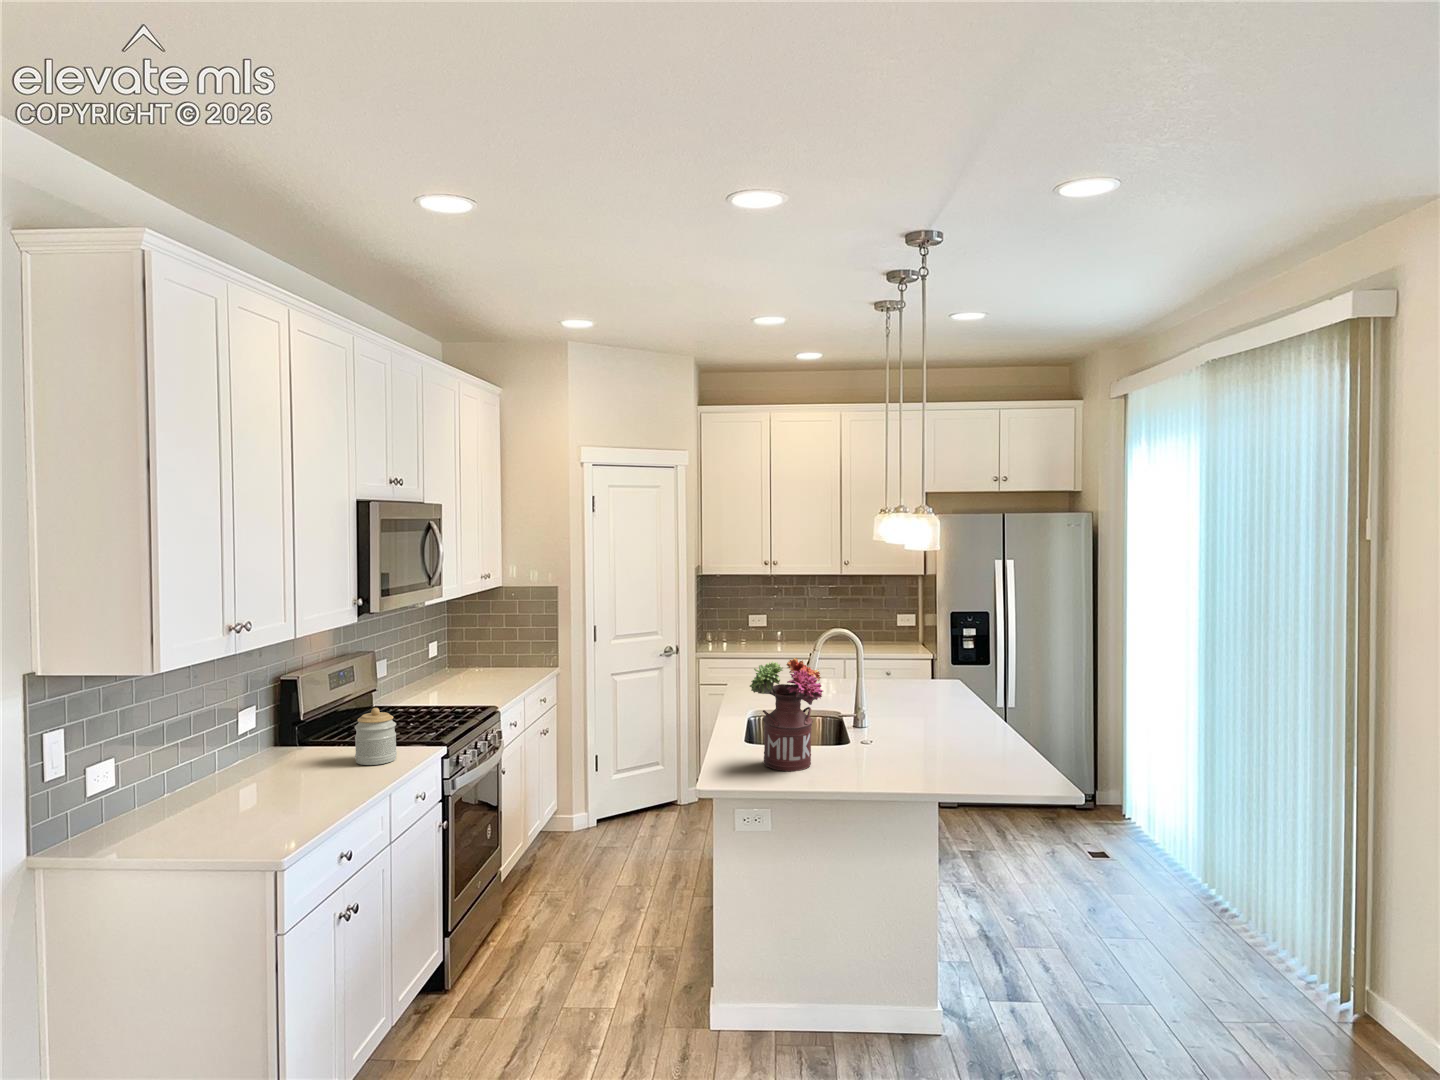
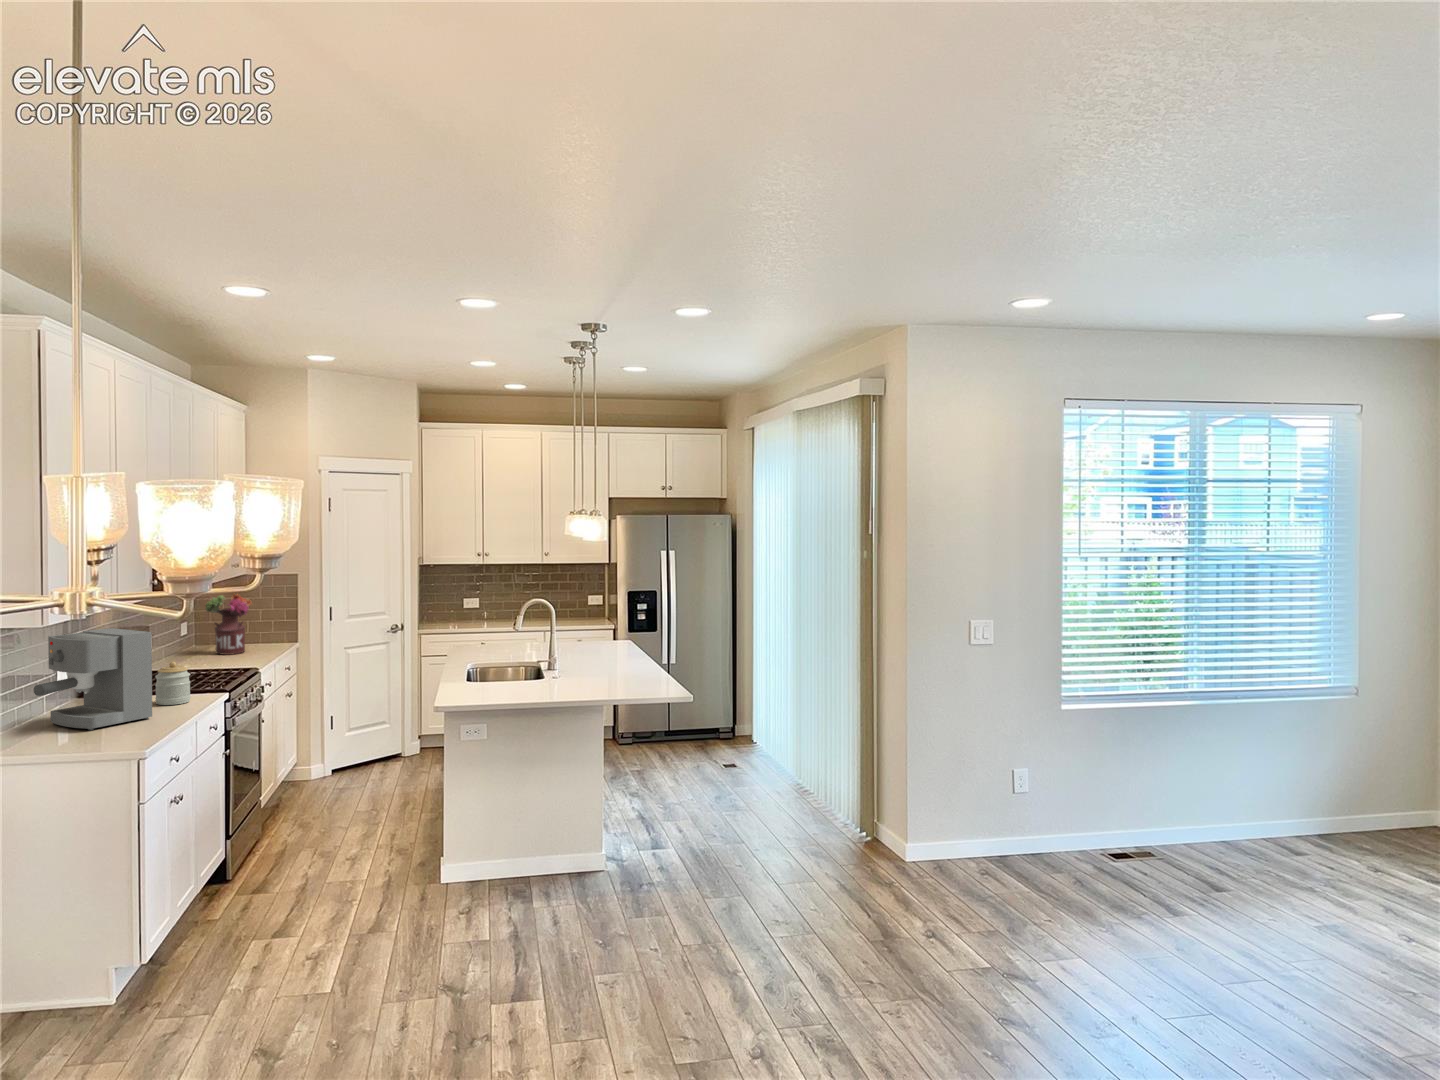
flower arrangement: present [750,658,823,771] -> present [205,594,252,655]
coffee maker: none [183,665,335,807] -> present [34,628,152,730]

